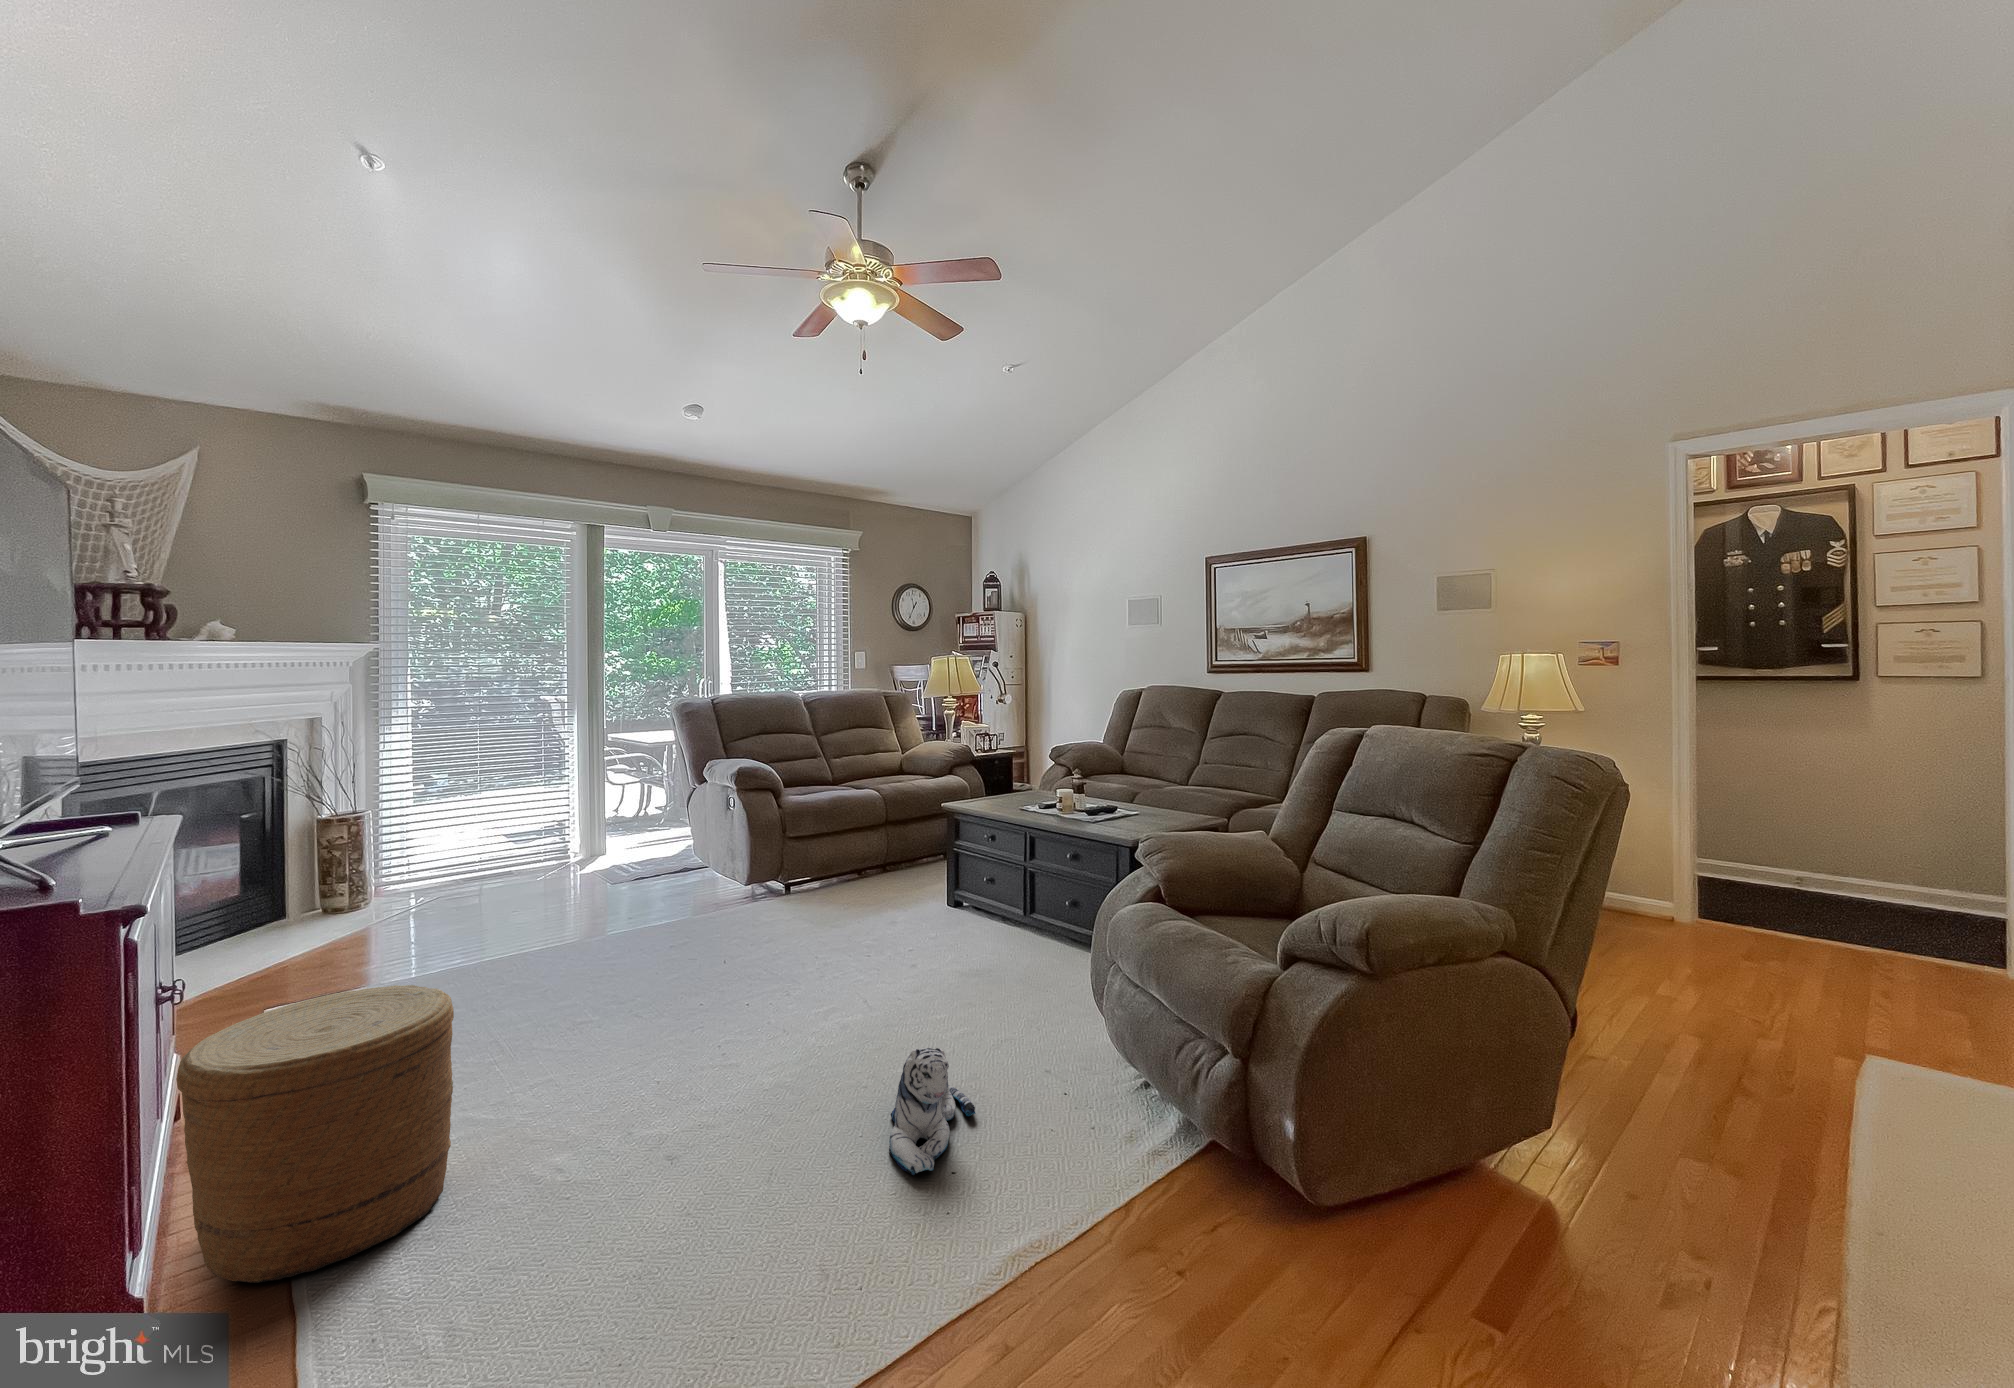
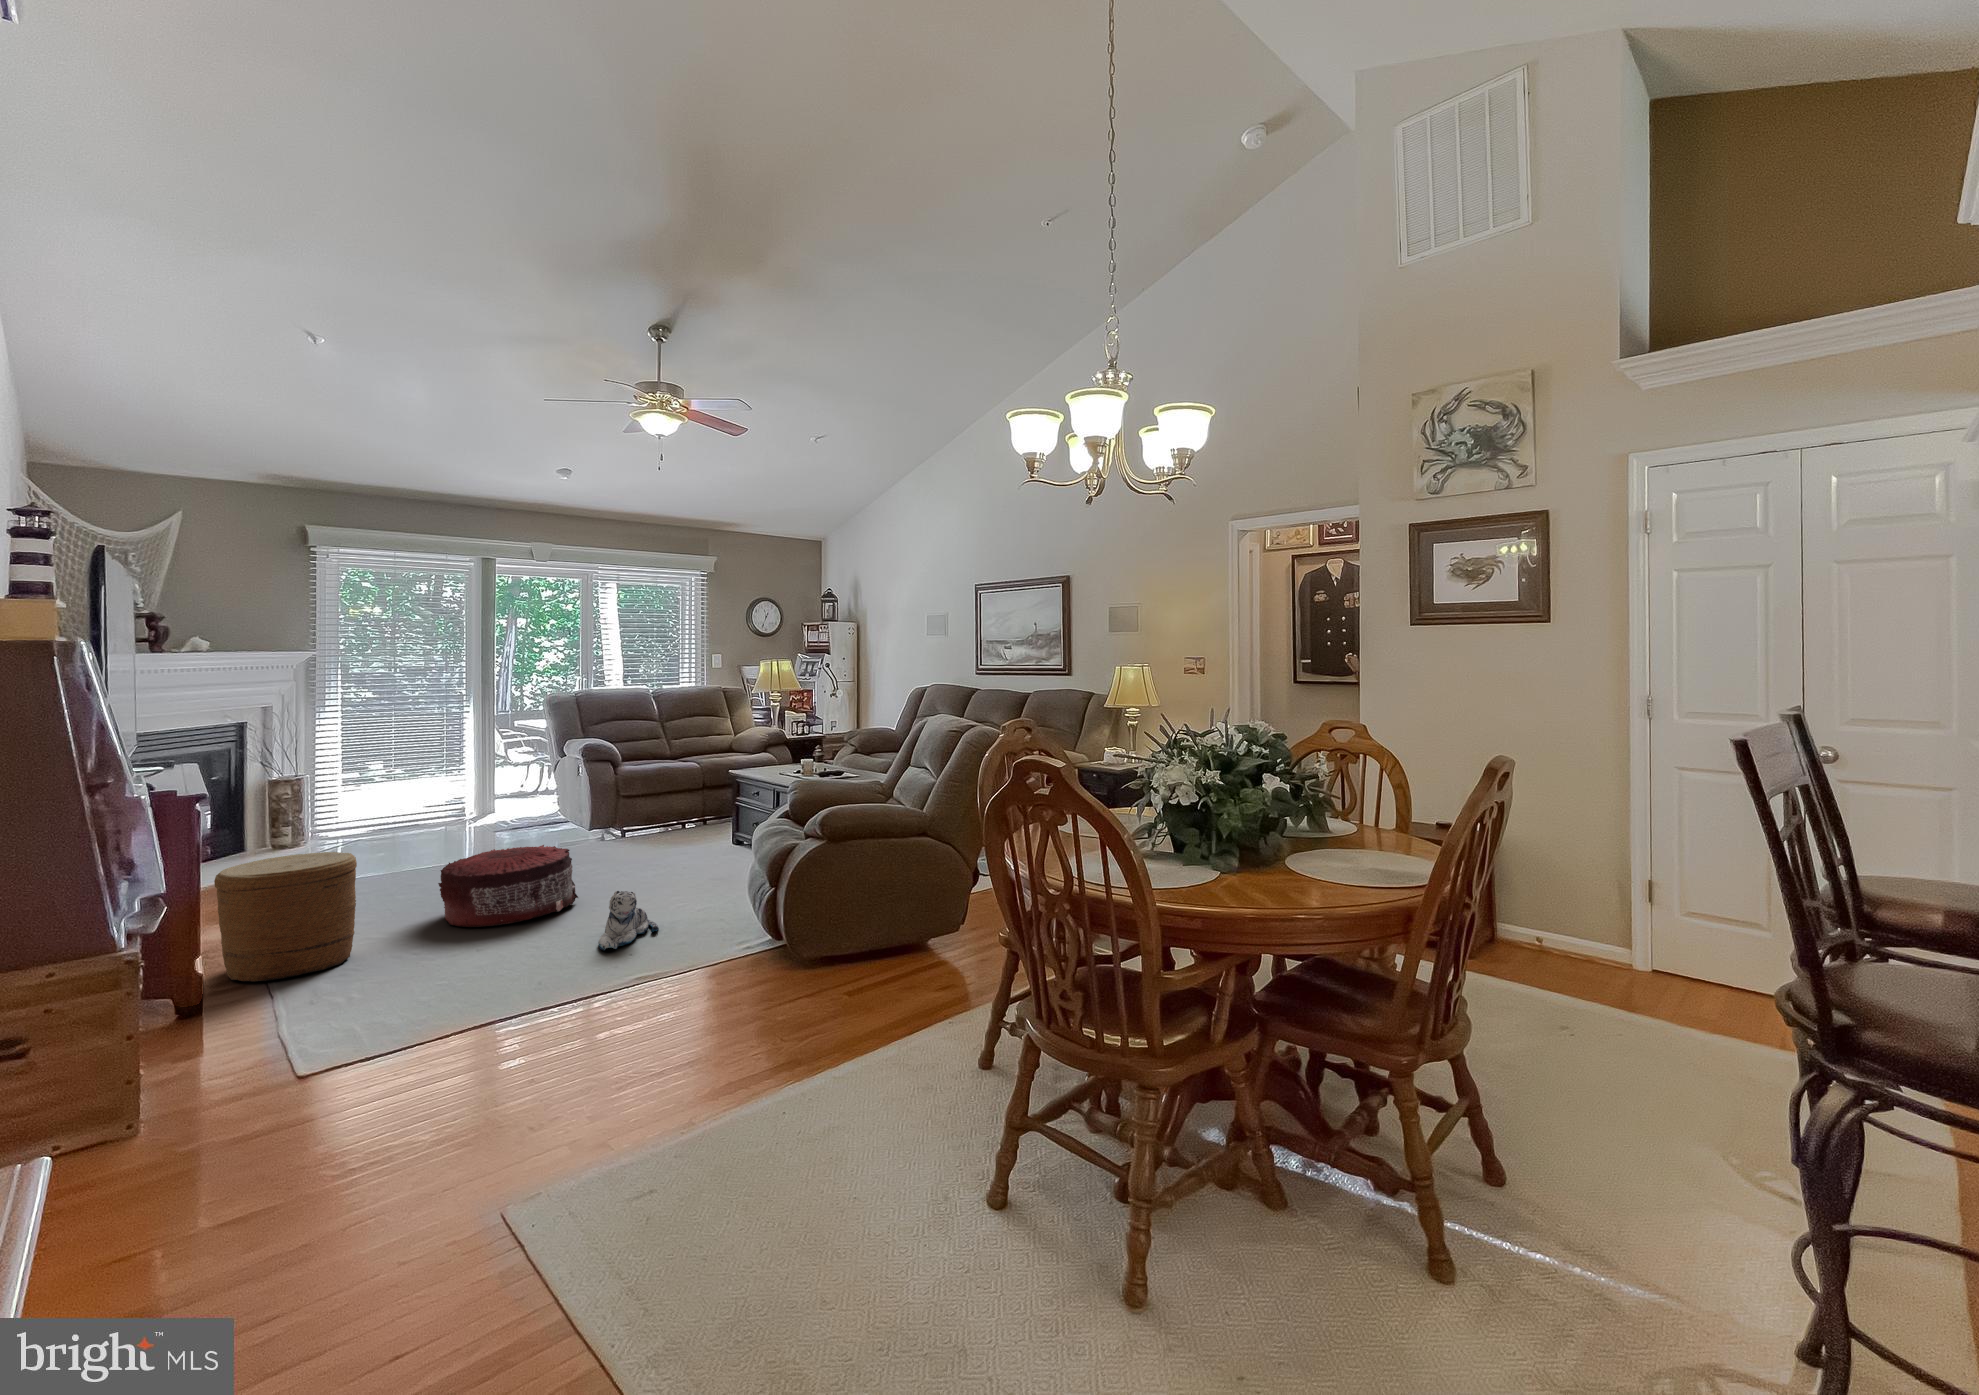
pouf: none [583,934,797,1098] -> present [438,845,578,927]

